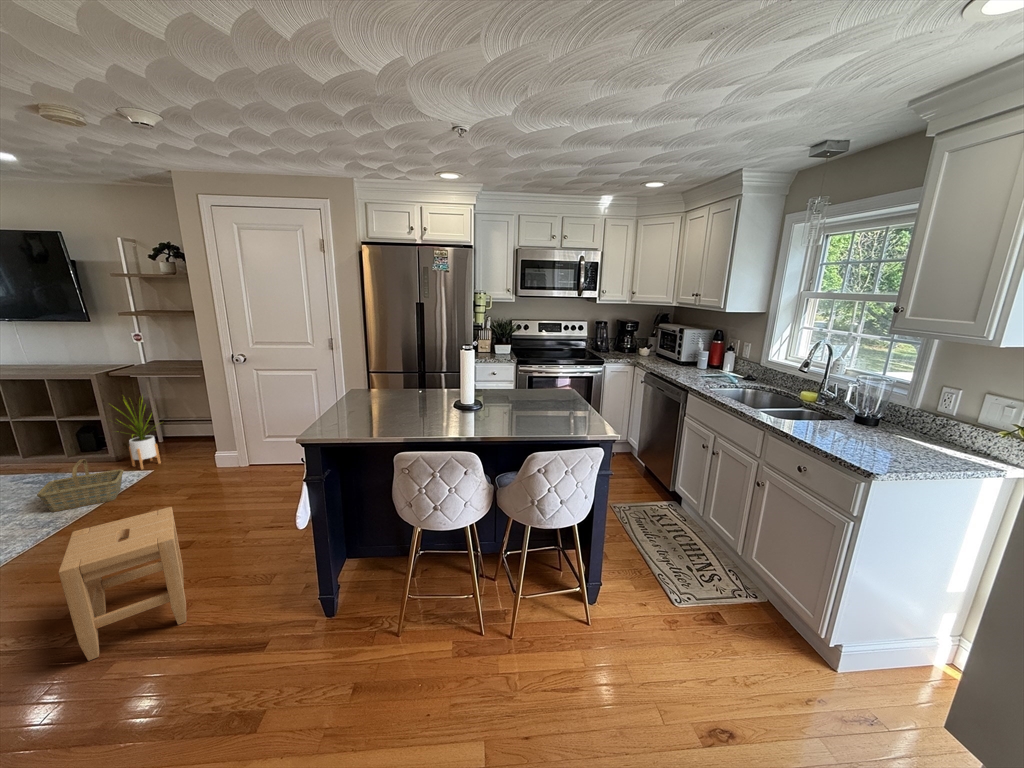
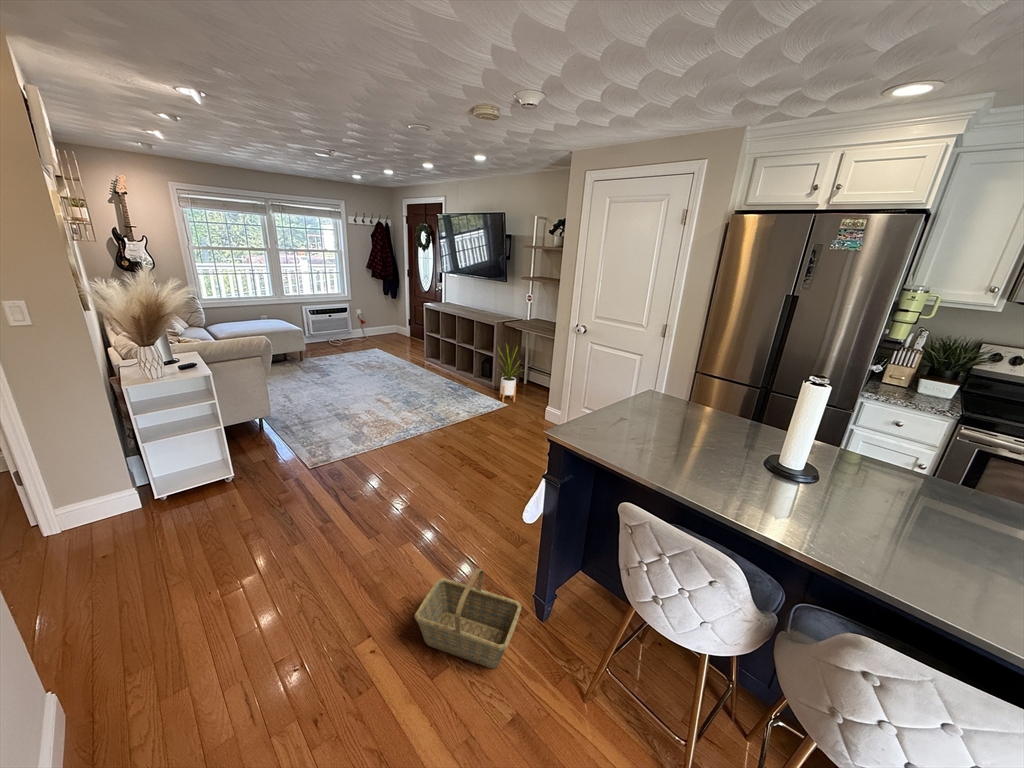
basket: present [37,459,124,512] -> present [414,568,522,668]
stool: present [58,507,186,661] -> none [398,436,477,541]

